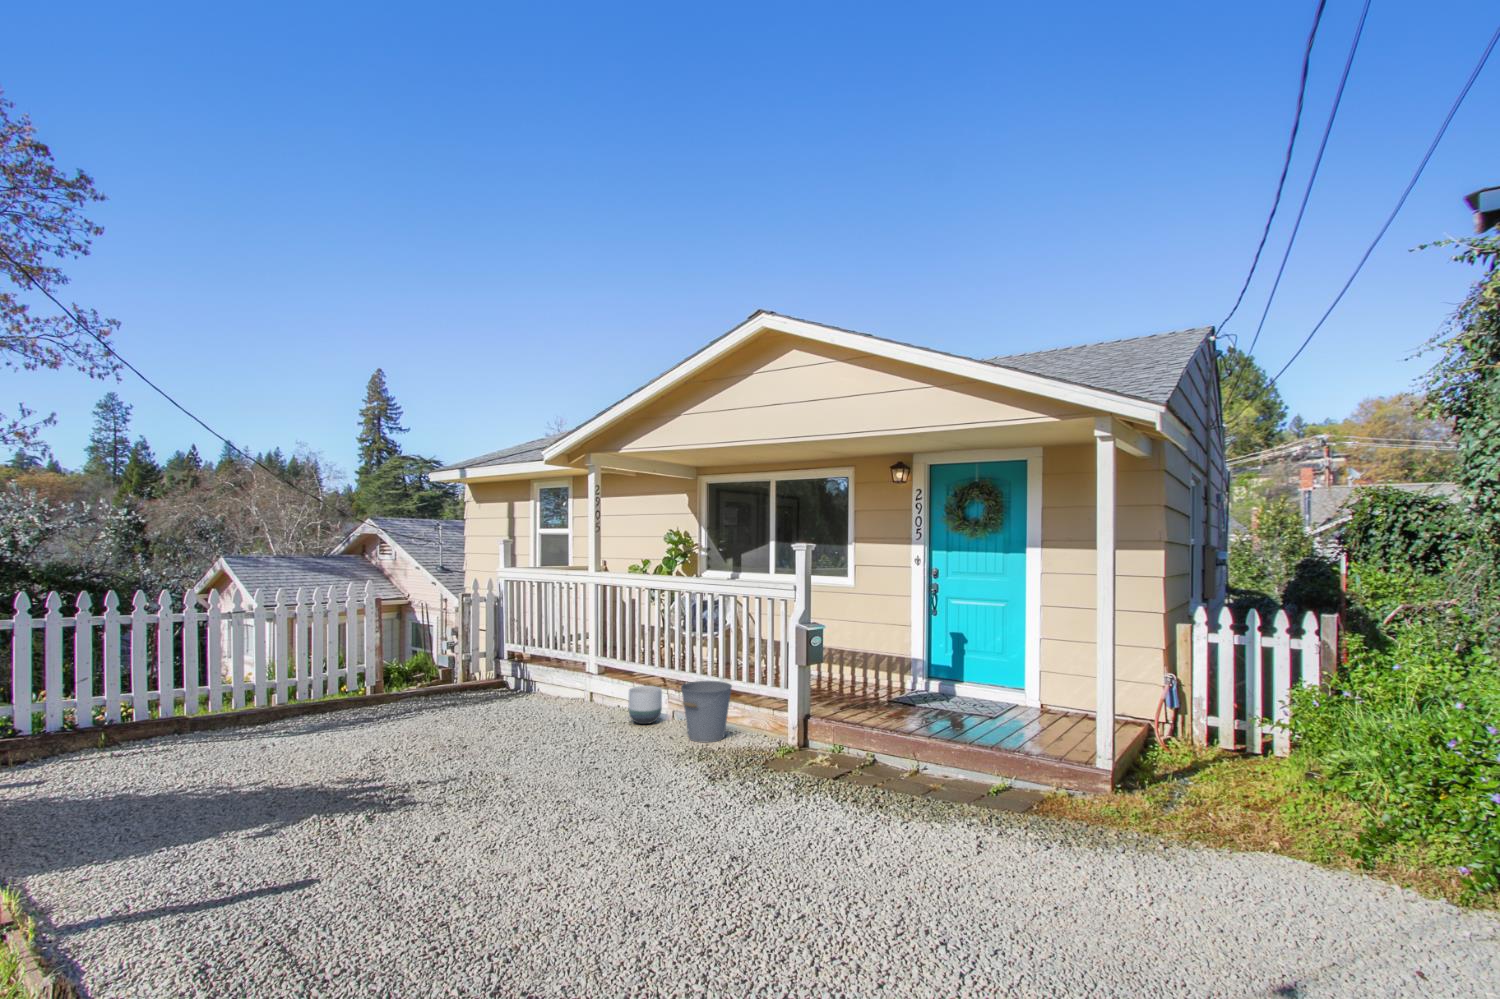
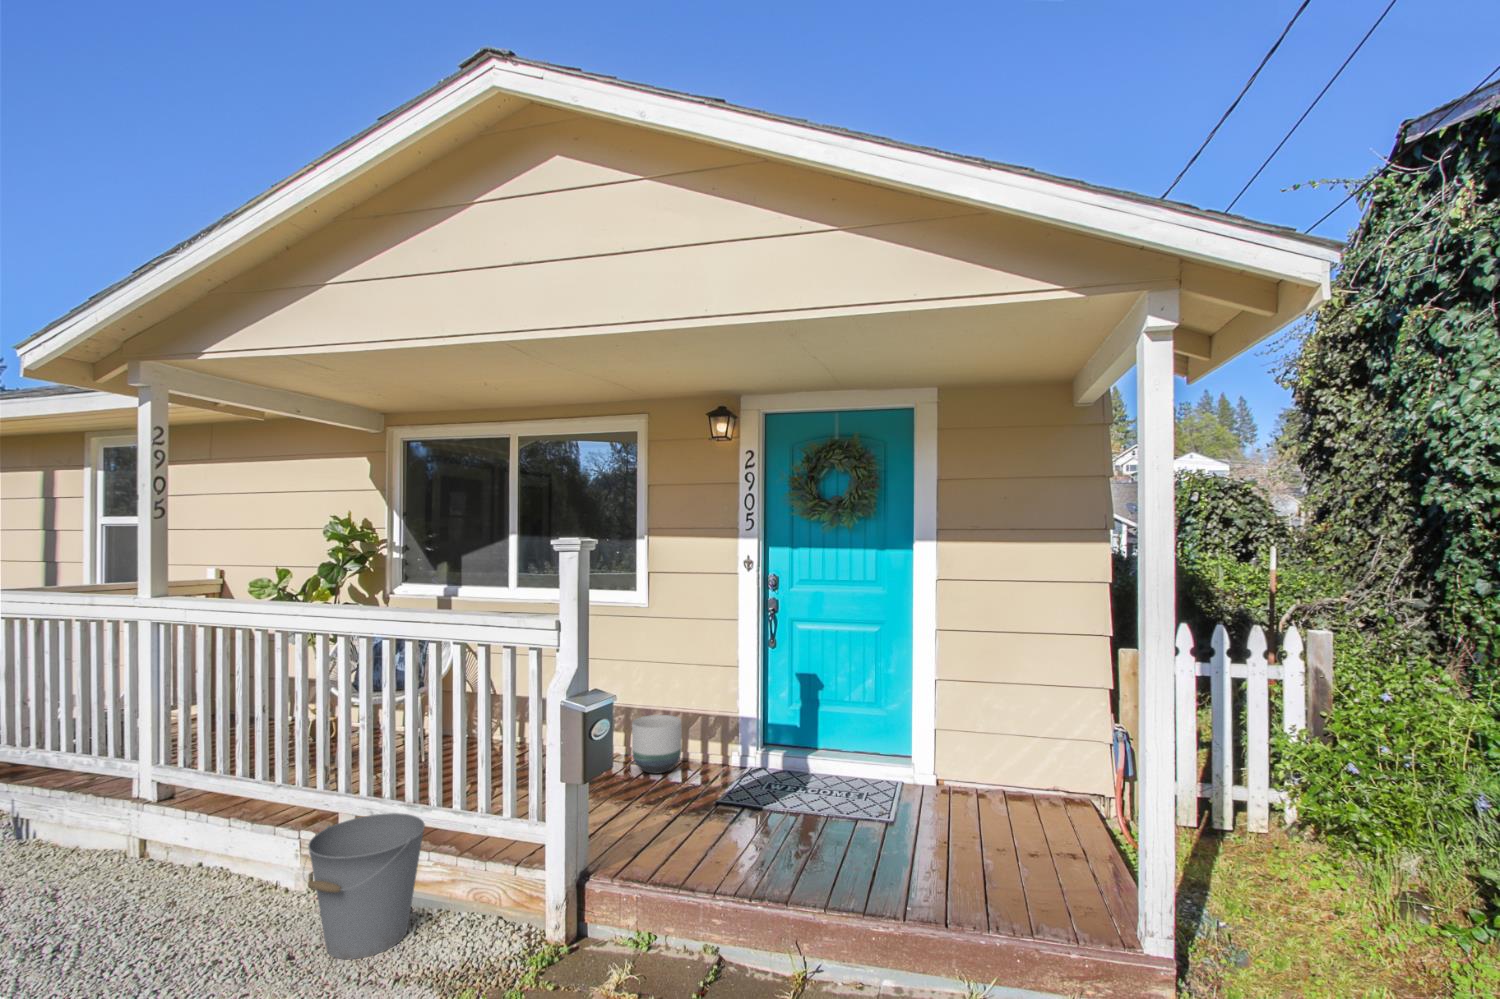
planter: present [629,686,662,724] -> present [632,715,682,774]

